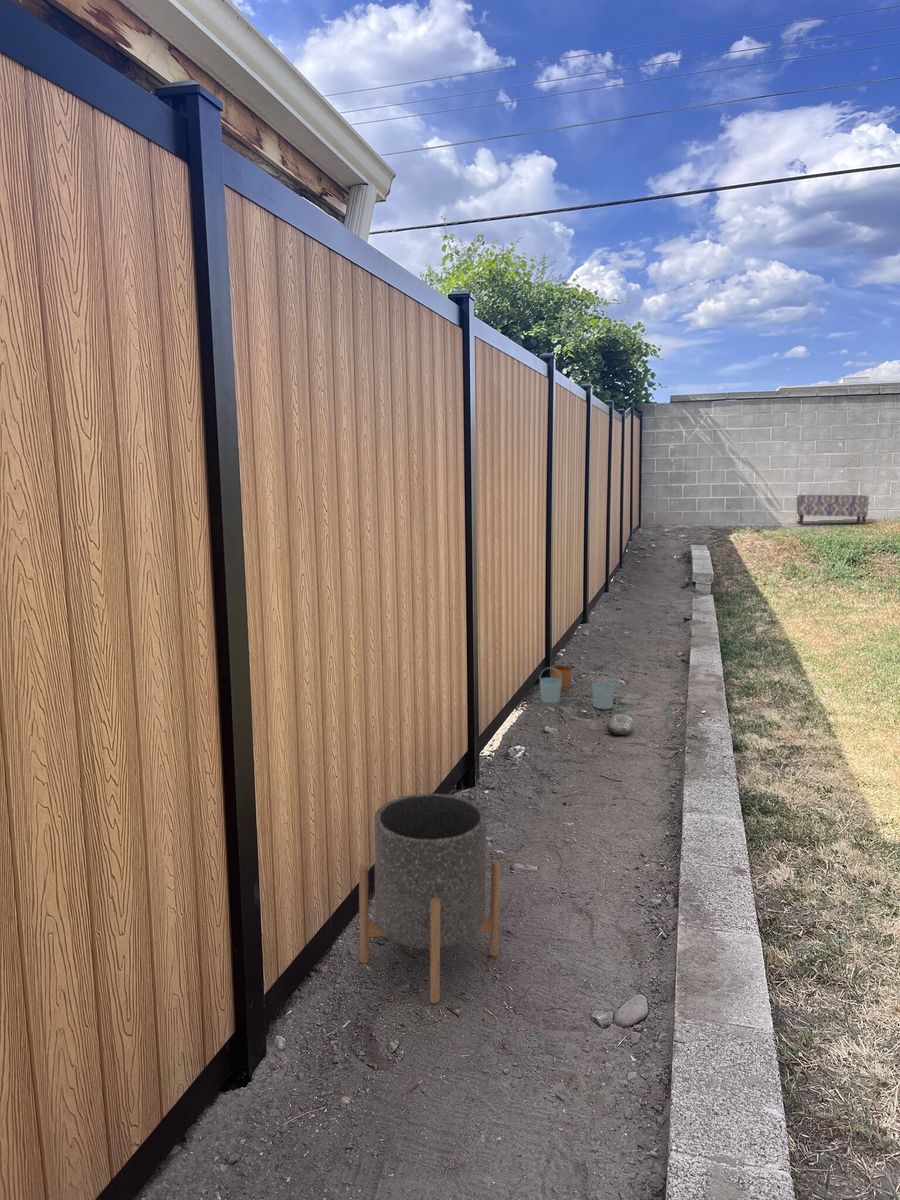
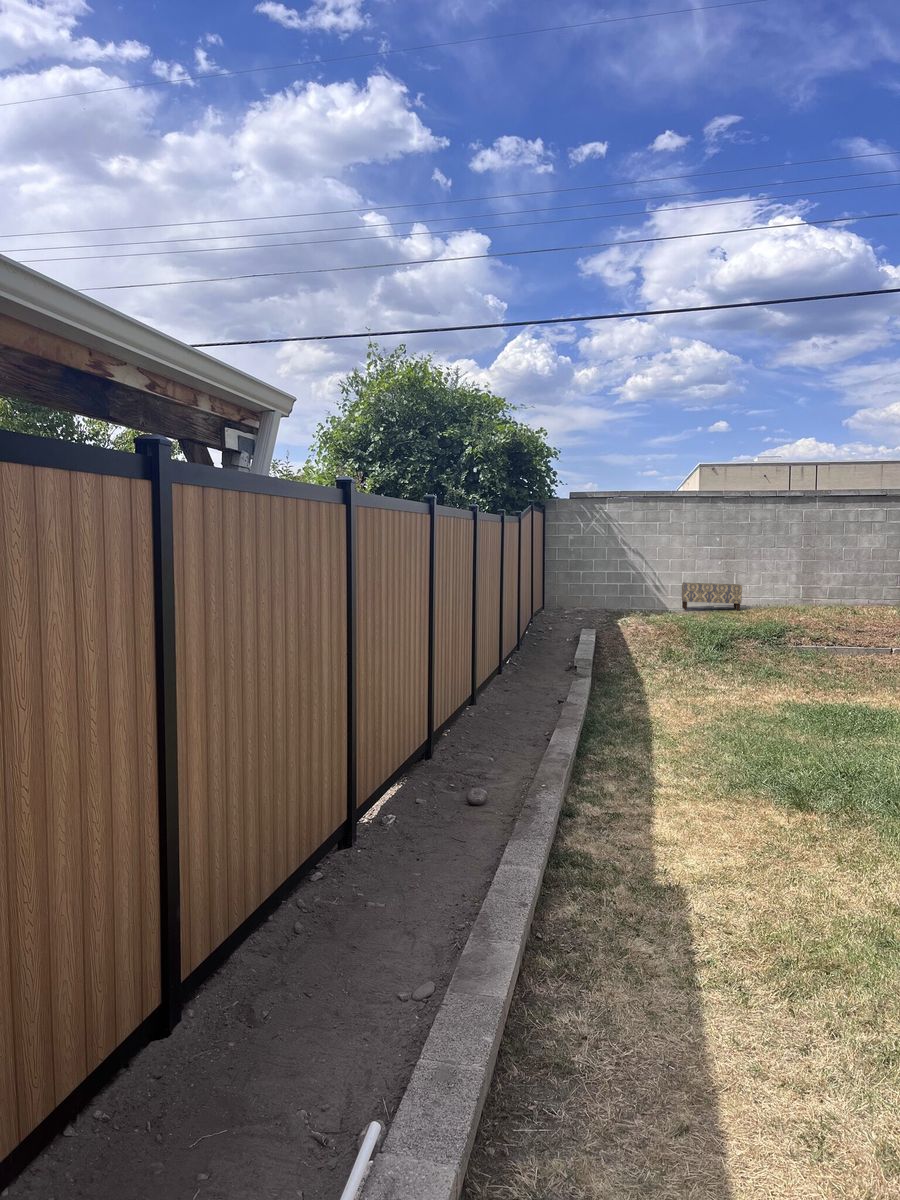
bucket: present [540,665,616,709] -> none [420,737,483,783]
planter: present [359,793,500,1003] -> none [243,851,348,1003]

